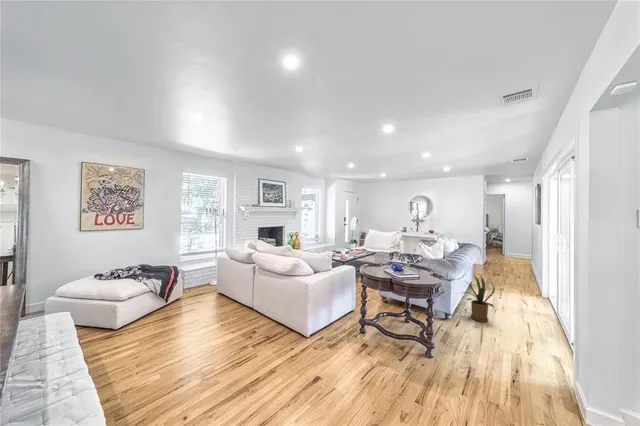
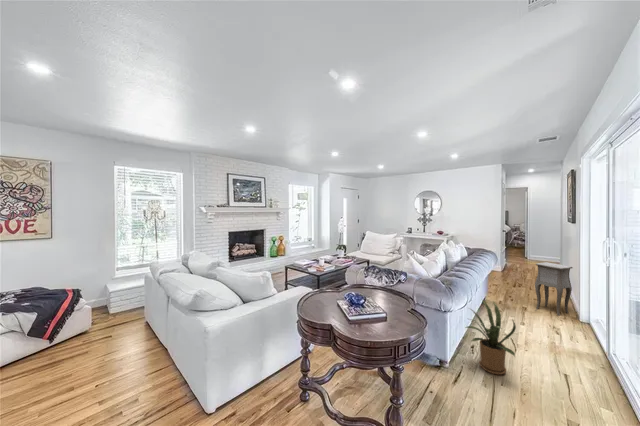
side table: none [508,254,535,292] -> present [535,262,573,316]

